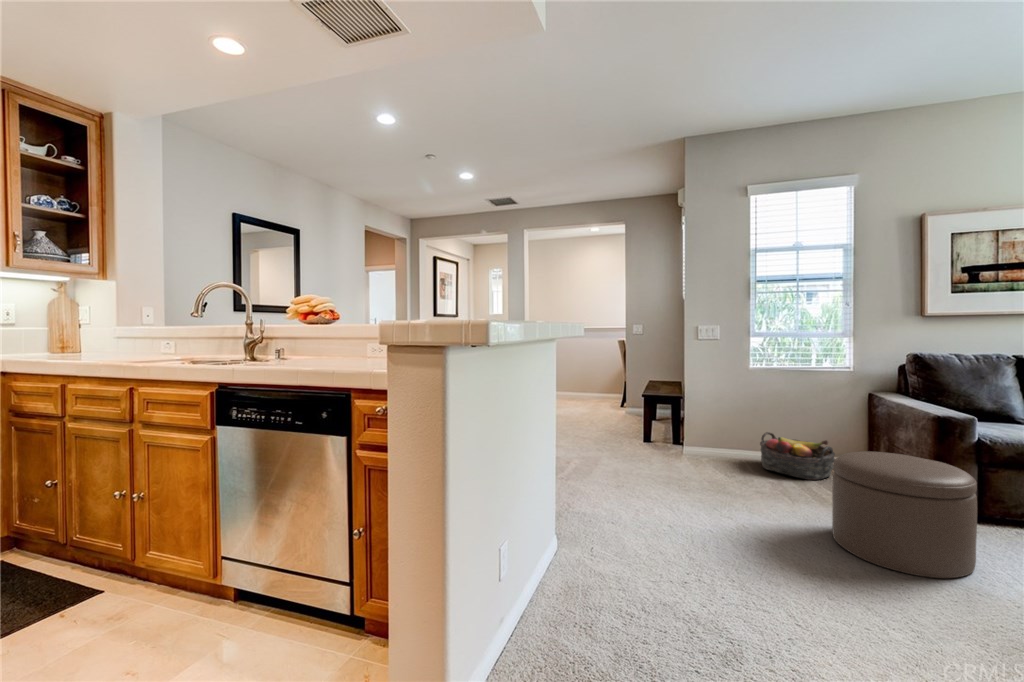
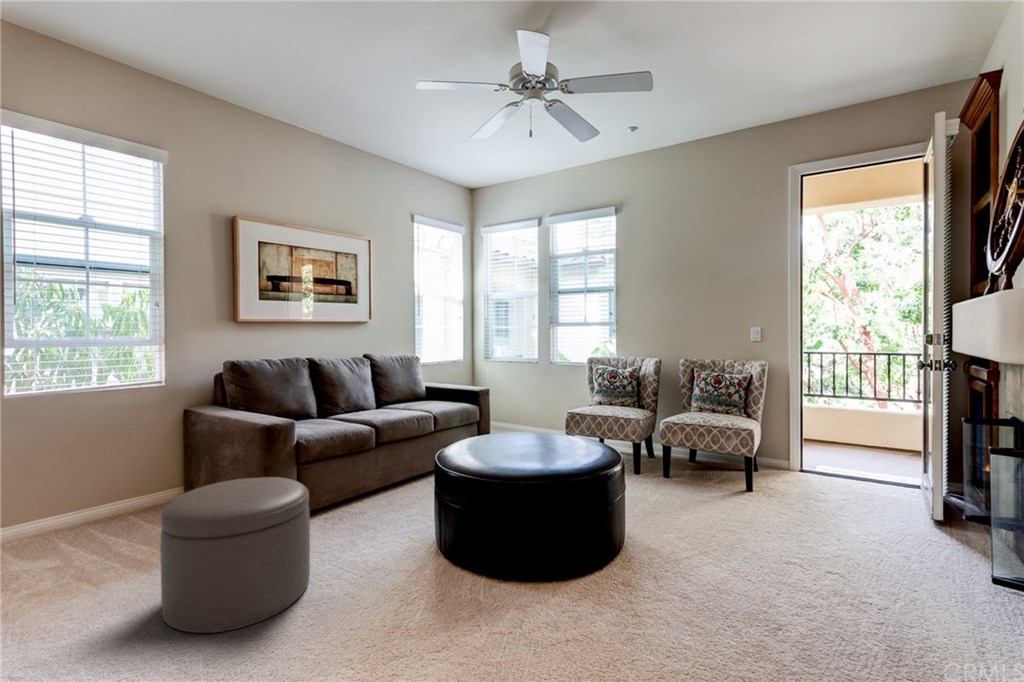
basket: present [760,432,835,480] -> none [29,480,149,550]

